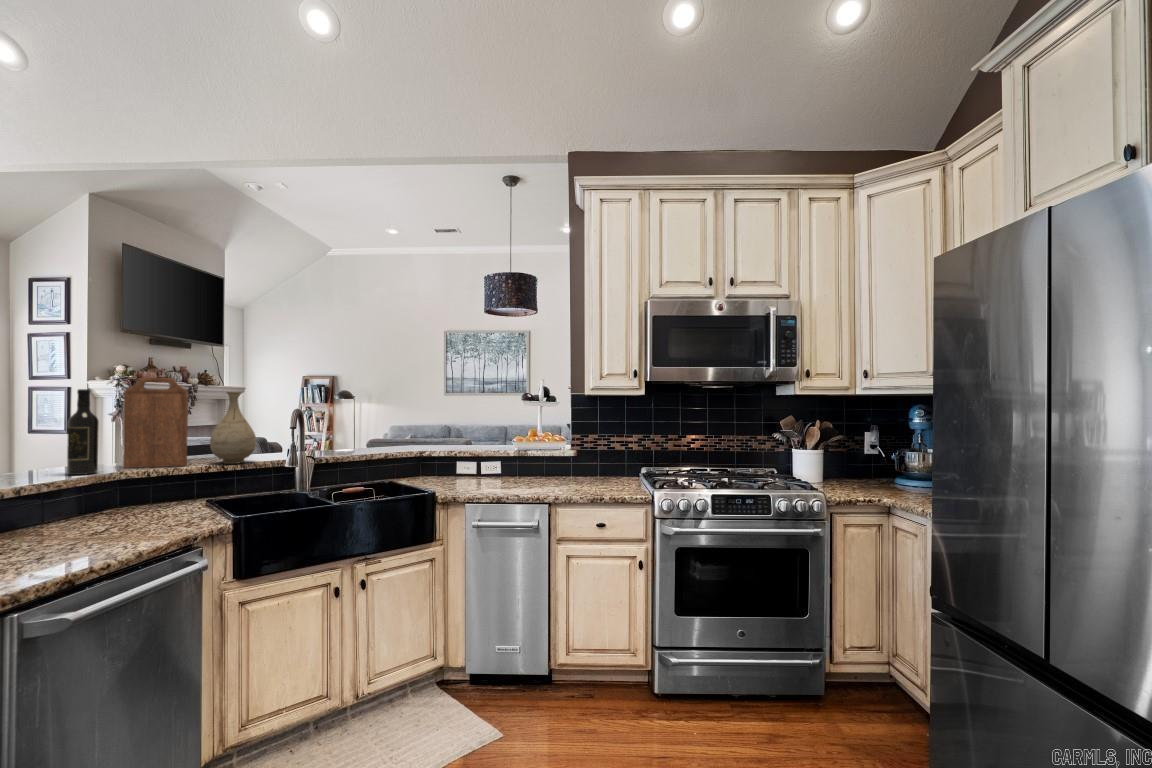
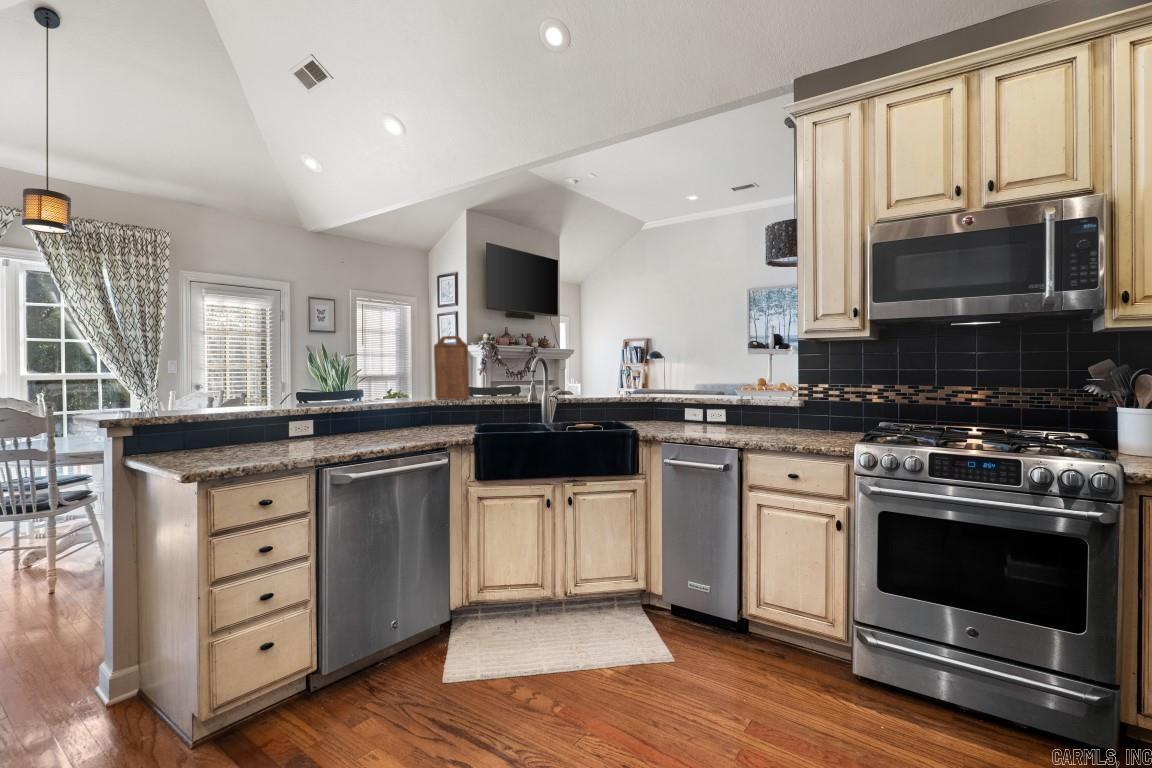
wine bottle: present [67,389,99,475] -> none [401,345,418,401]
vase: present [210,392,256,464] -> none [483,345,513,400]

